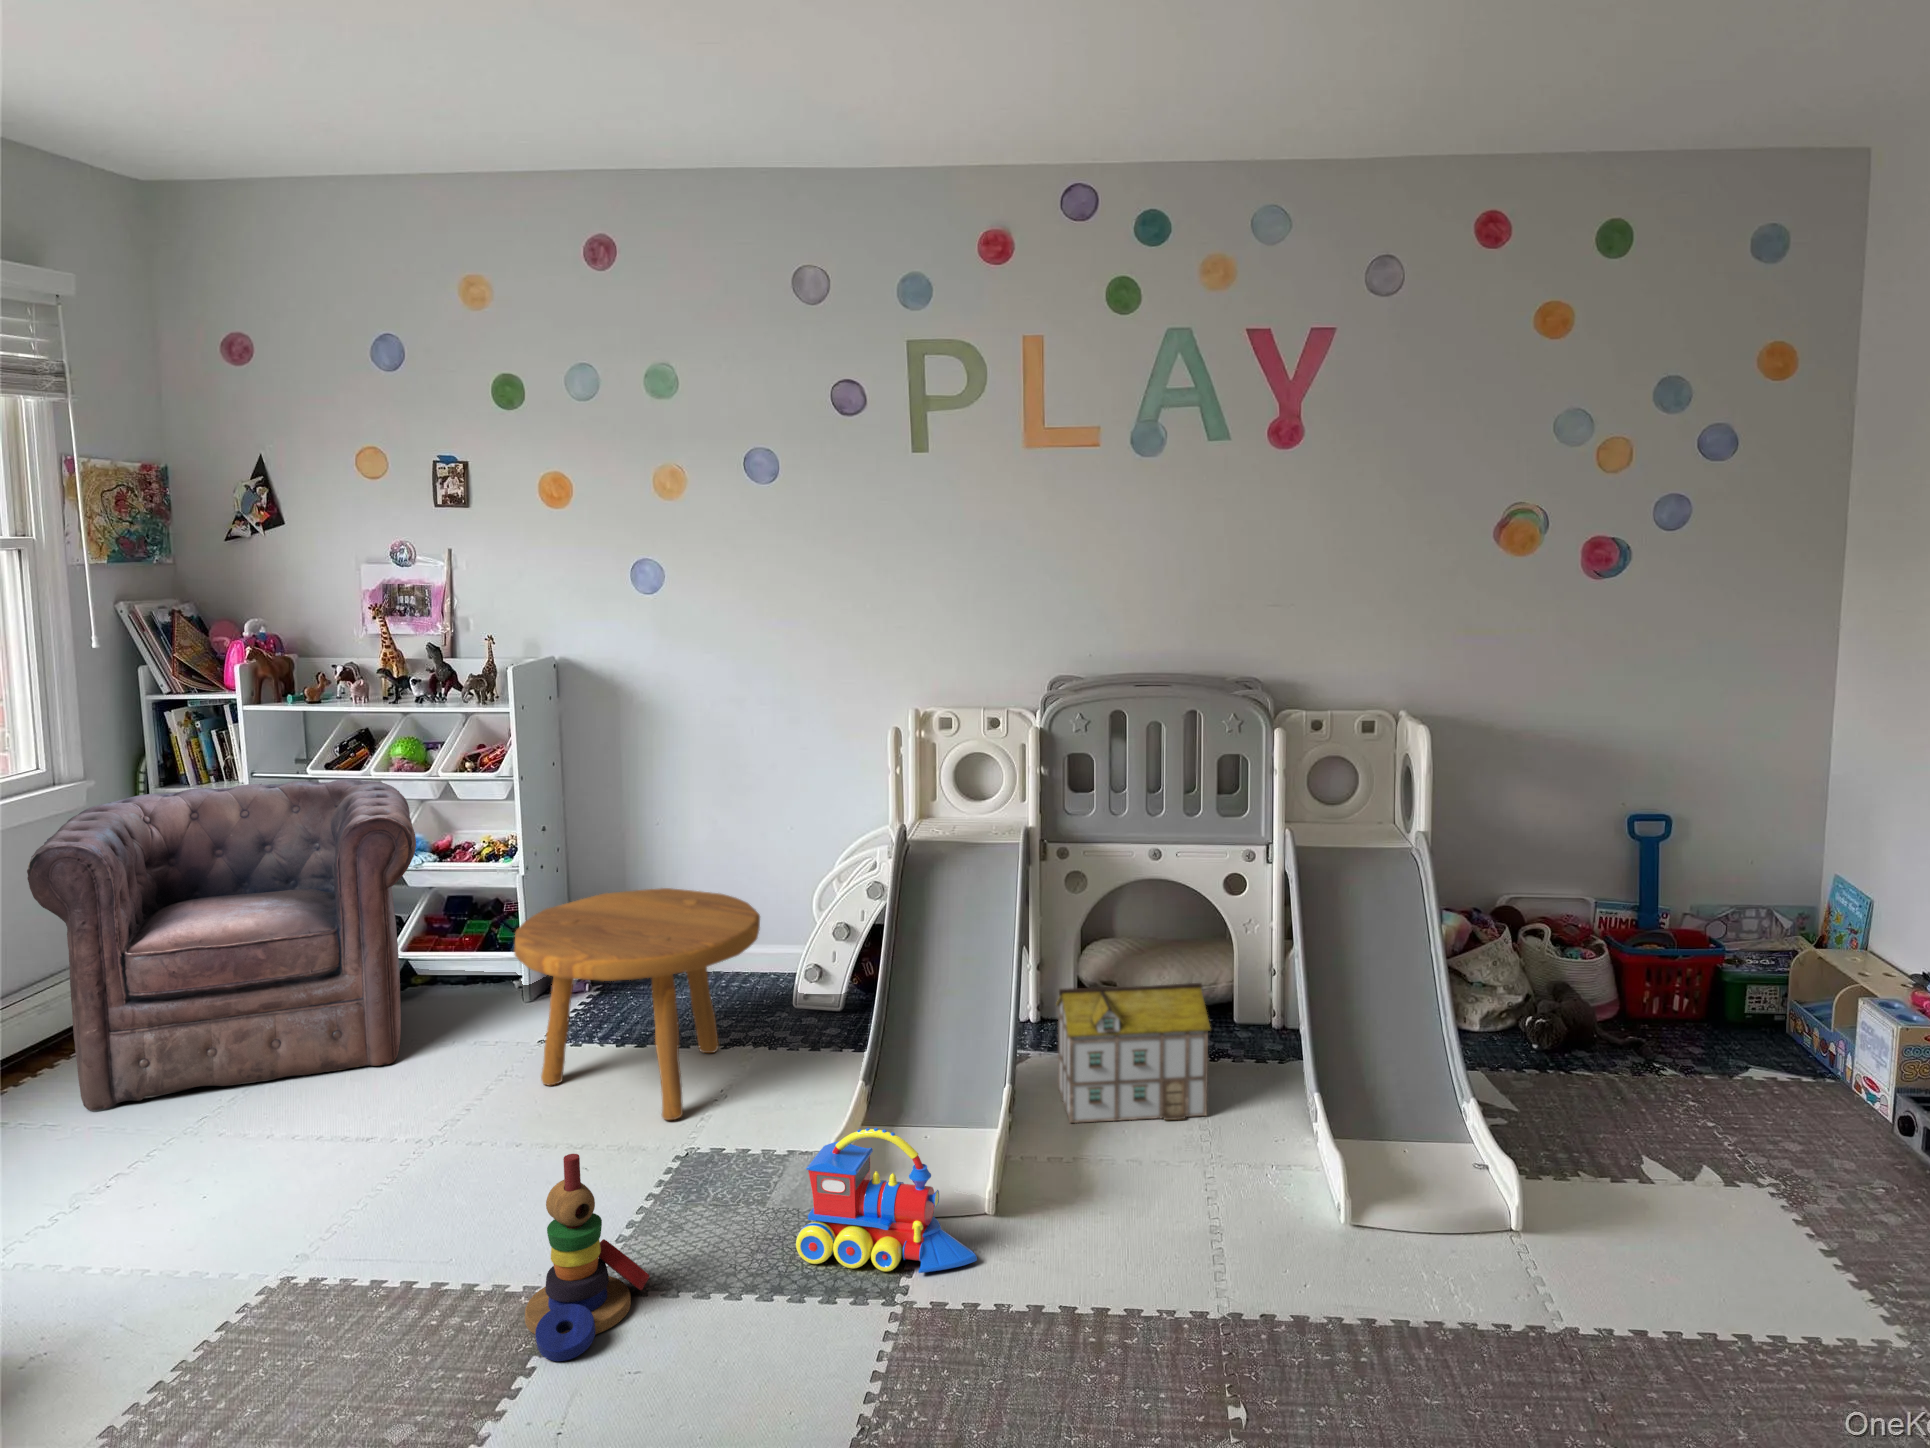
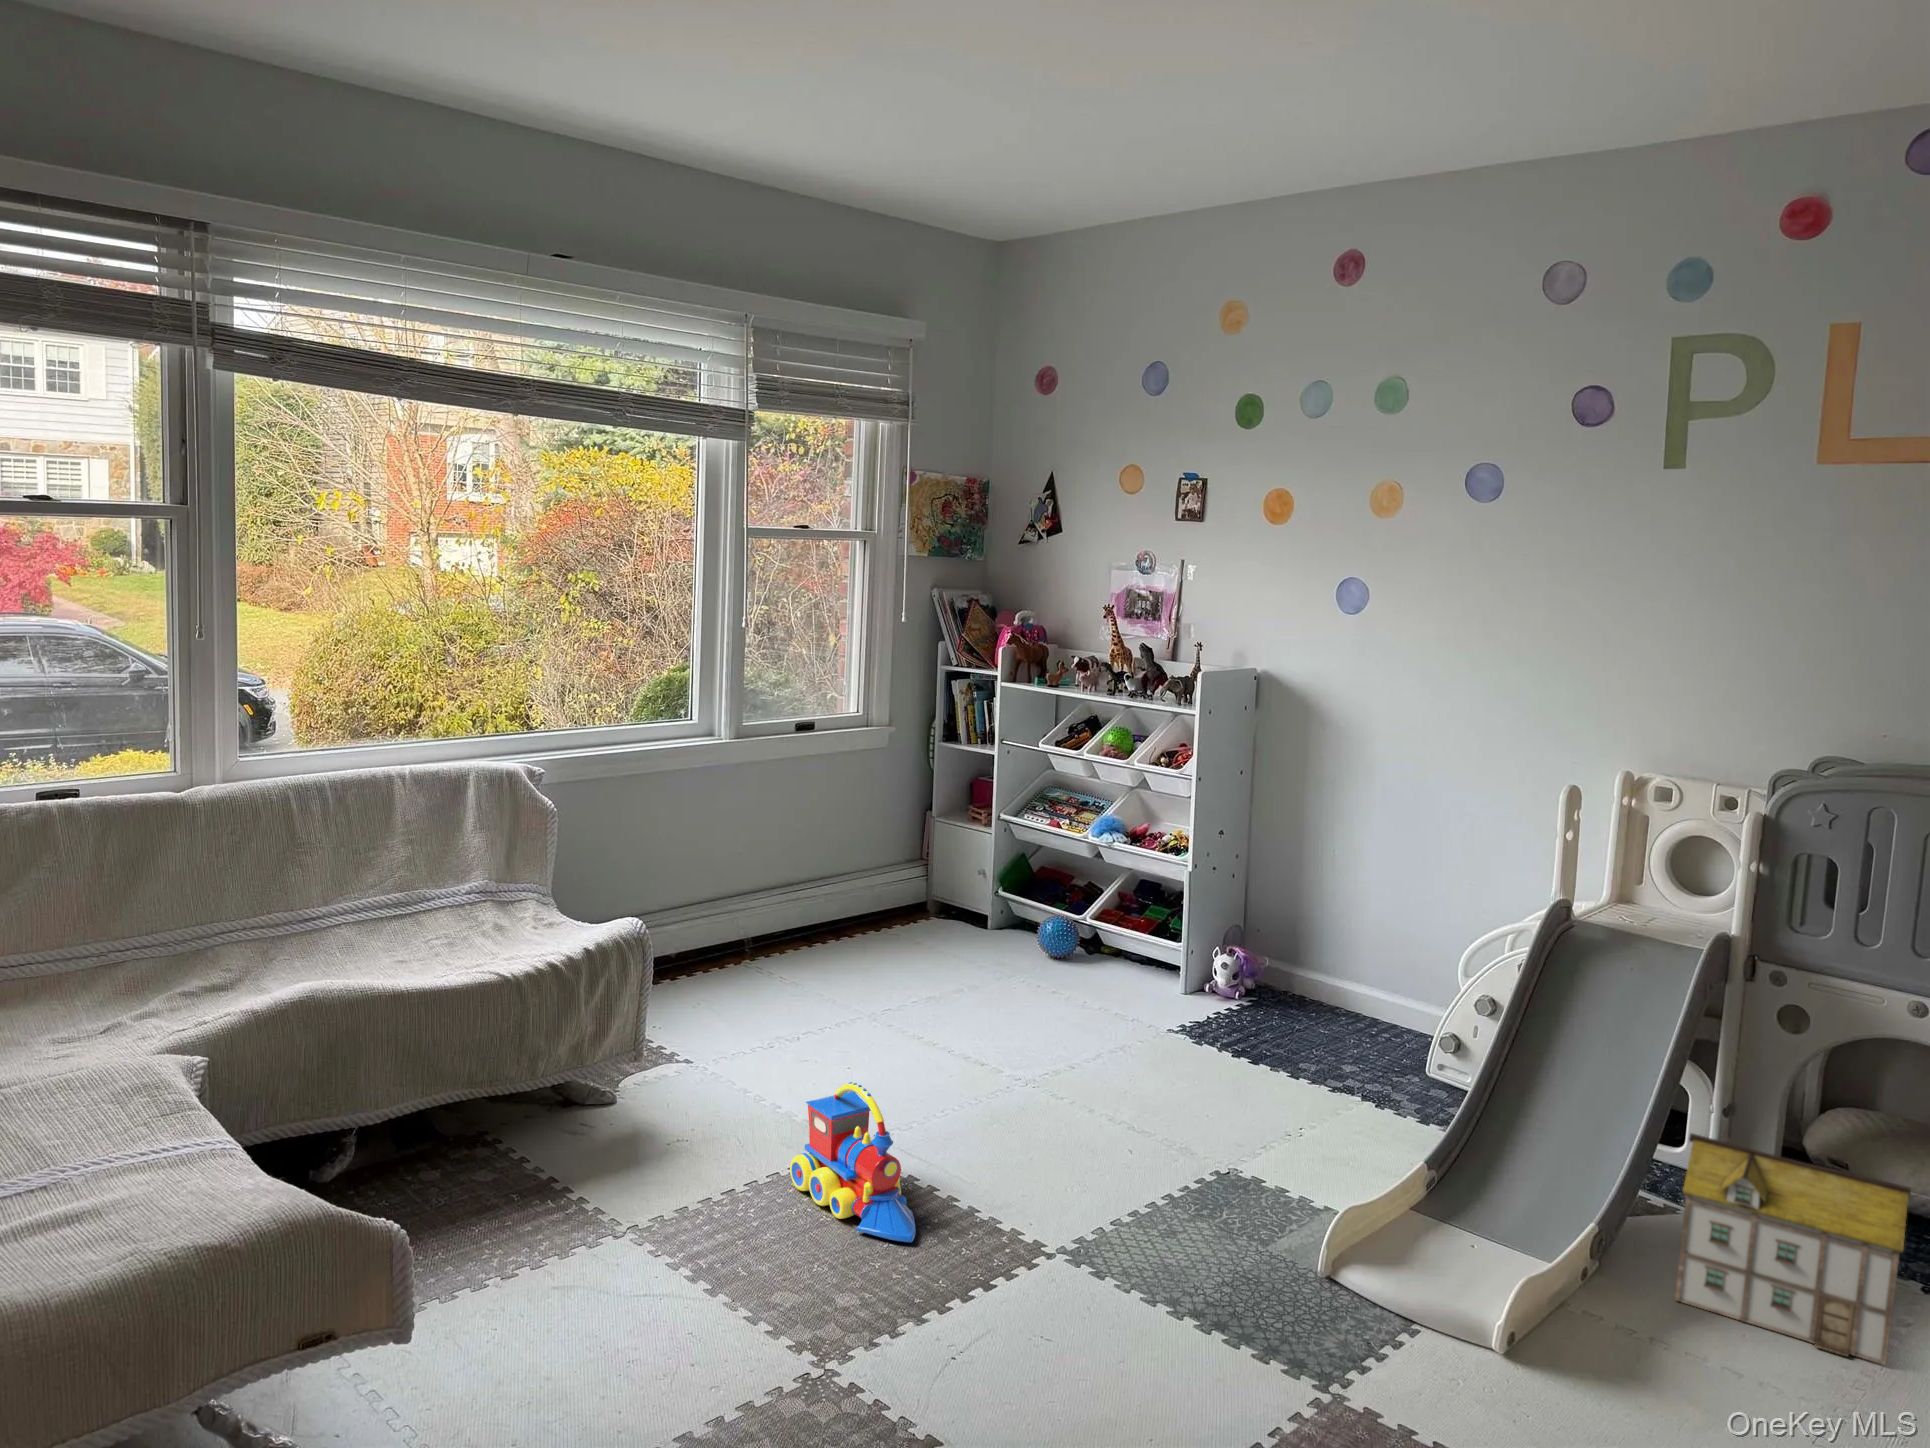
armchair: present [27,779,416,1110] -> none [806,745,1104,1012]
footstool: present [514,888,760,1120] -> none [1124,902,1368,1138]
toy train: present [796,1128,977,1273] -> present [790,1082,916,1242]
stacking toy: present [525,1154,650,1361] -> none [986,1116,1112,1301]

